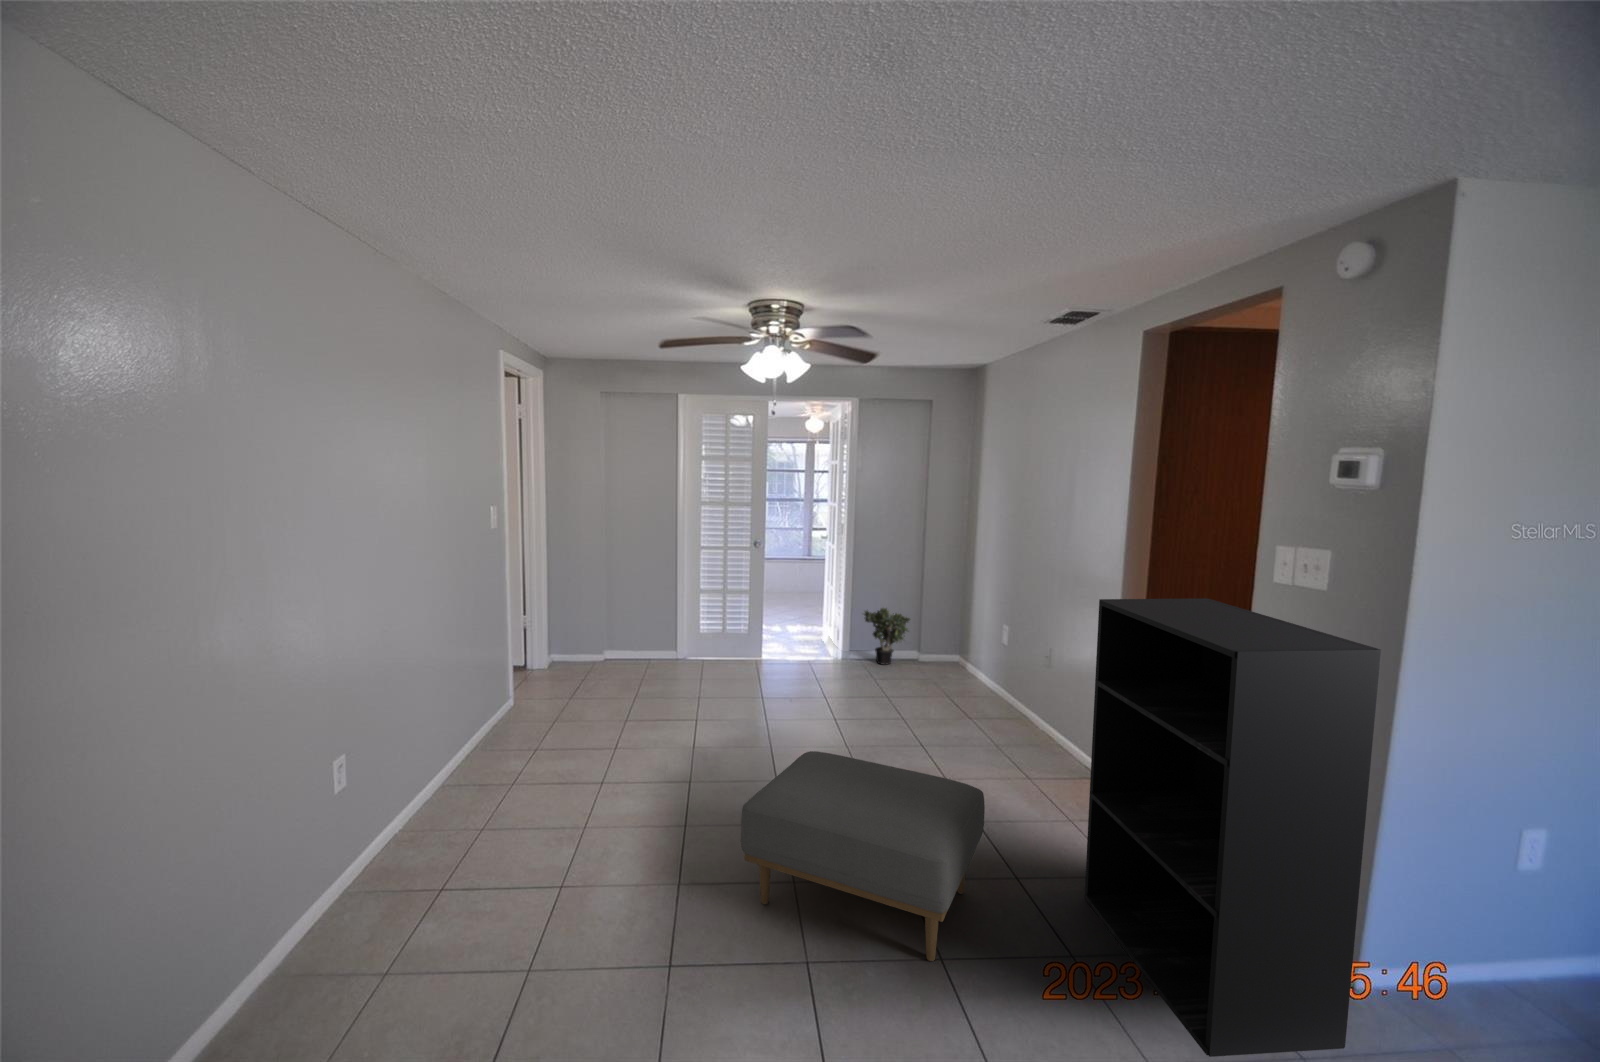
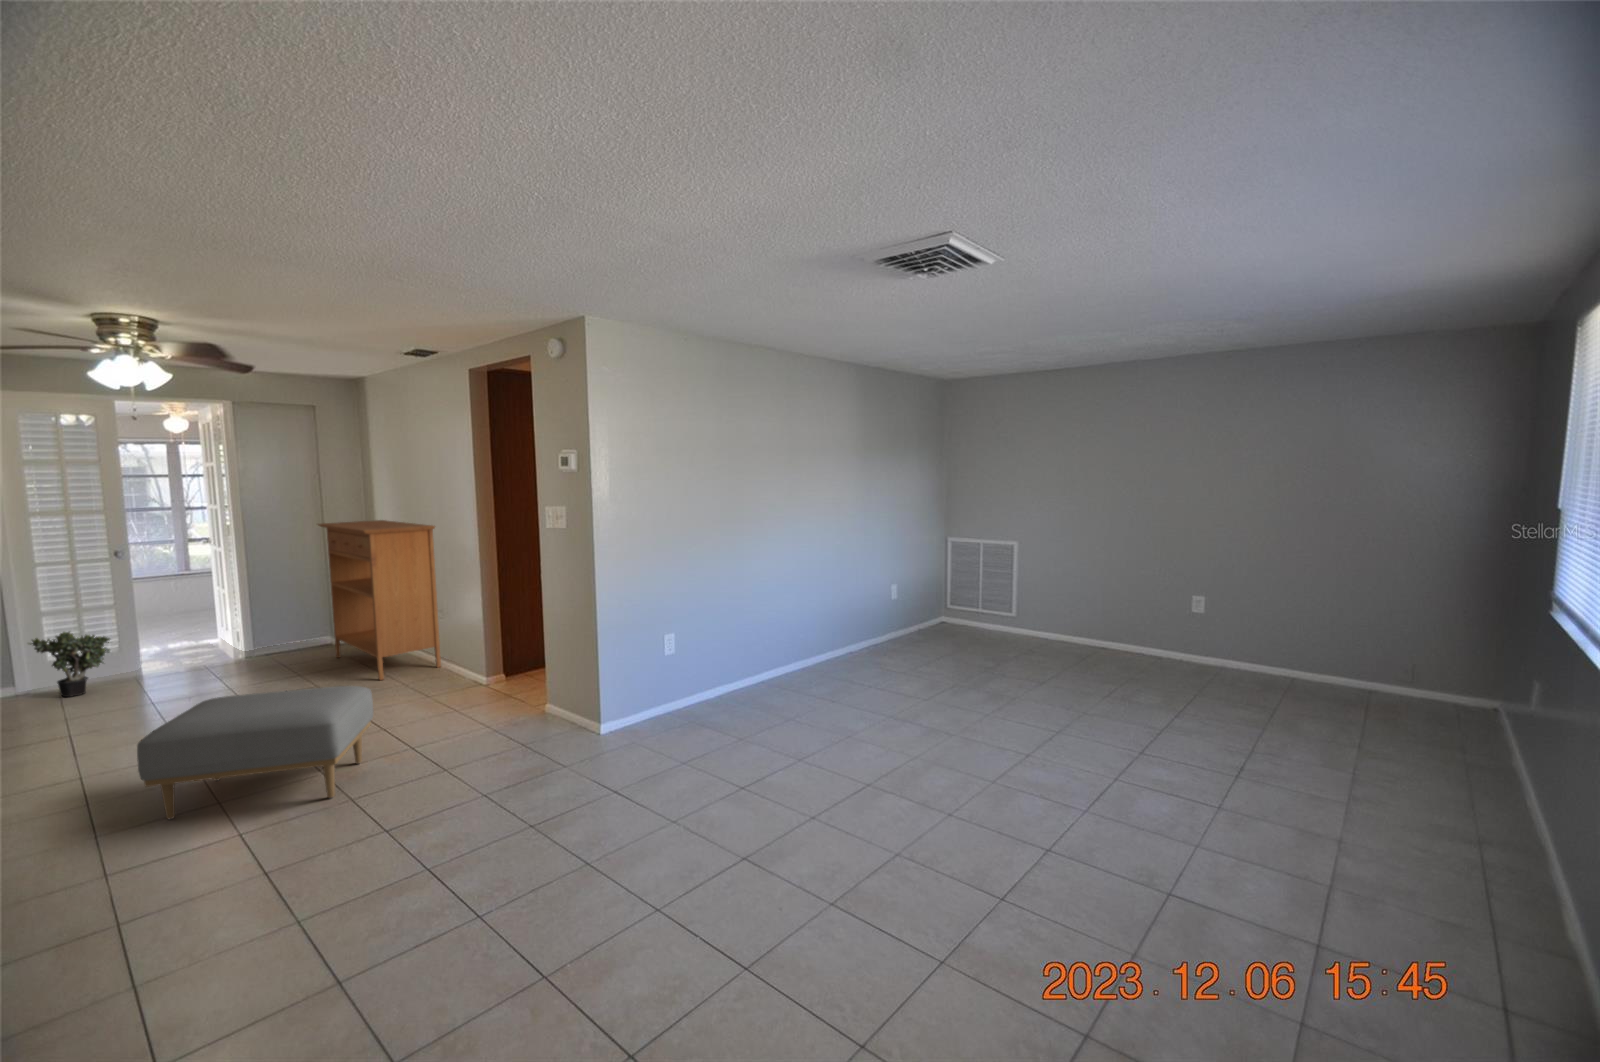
console table: none [918,530,1051,731] -> present [318,520,441,680]
bookshelf: present [1085,598,1381,1057] -> none [441,540,579,775]
potted plant: present [864,608,910,665] -> present [28,632,110,697]

